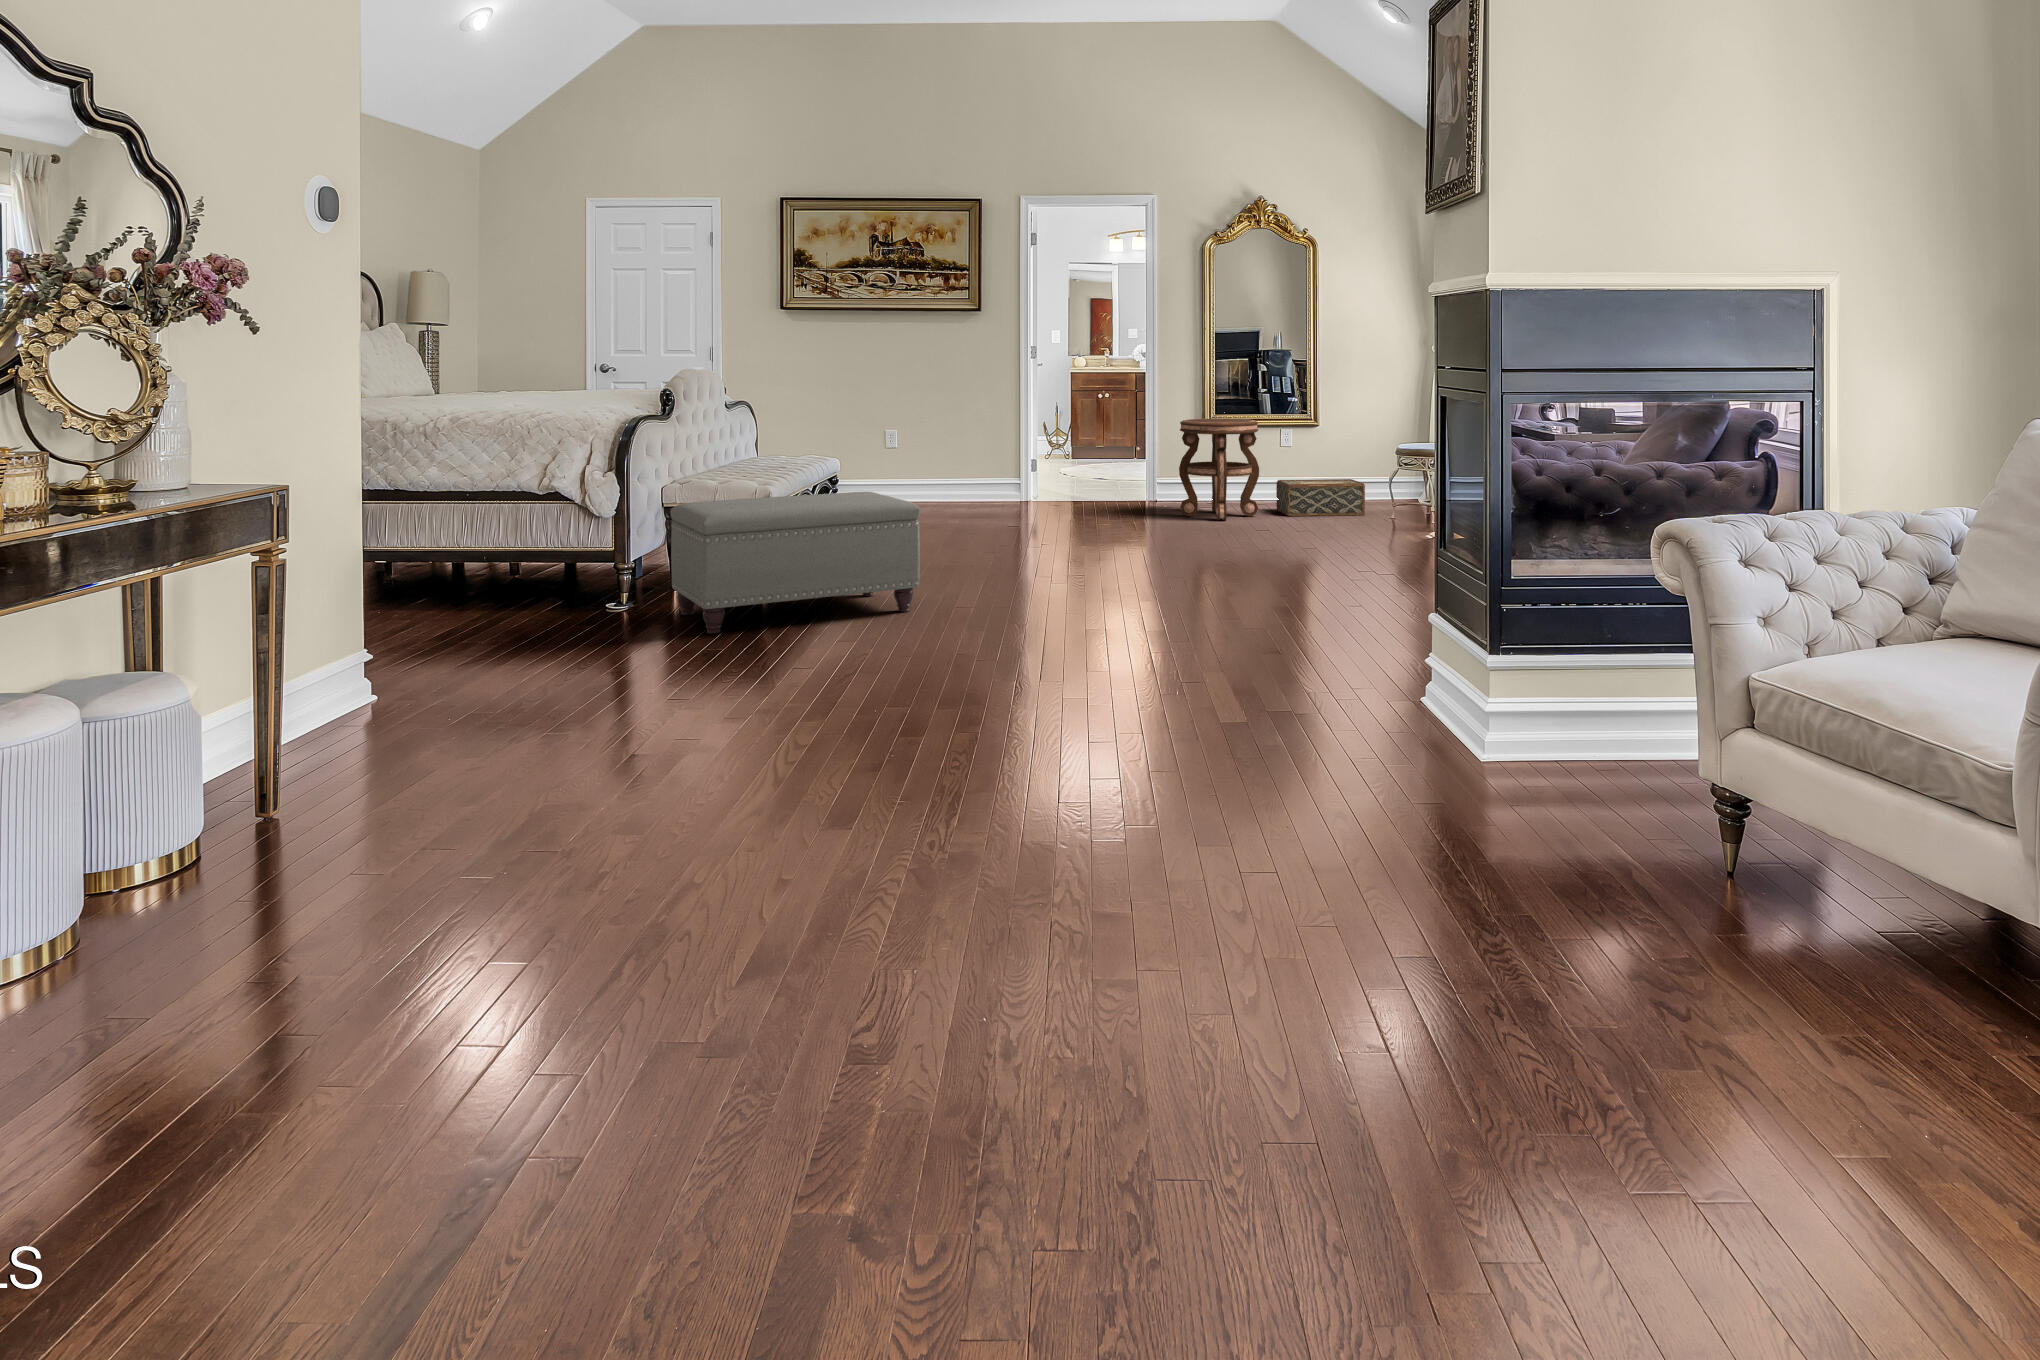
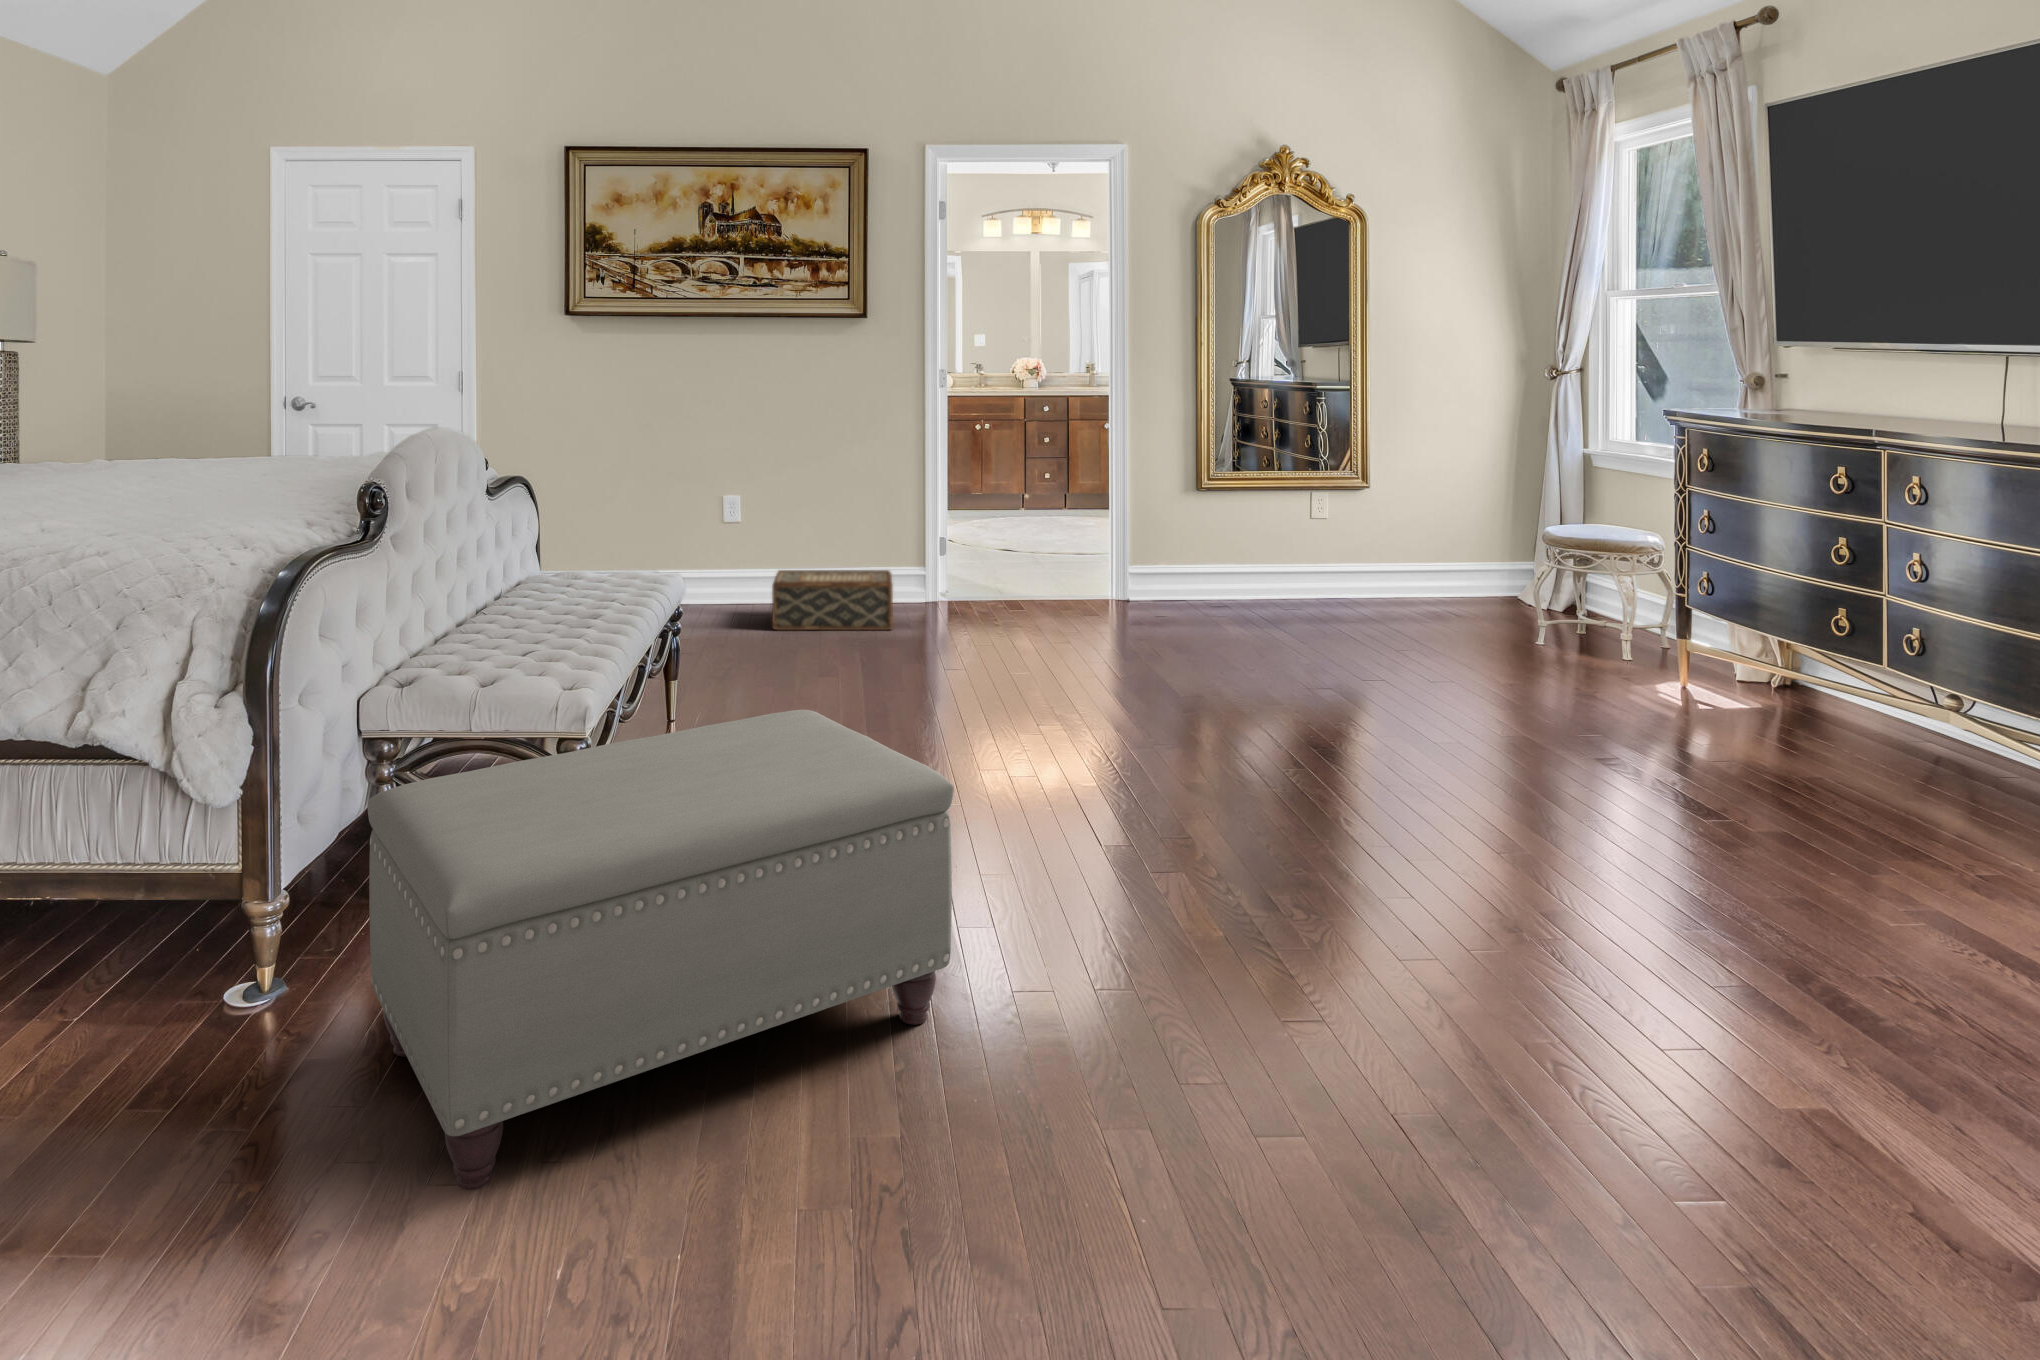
side table: present [1179,419,1259,520] -> none [1172,477,1295,637]
woven basket: present [1276,479,1365,516] -> present [772,570,893,630]

